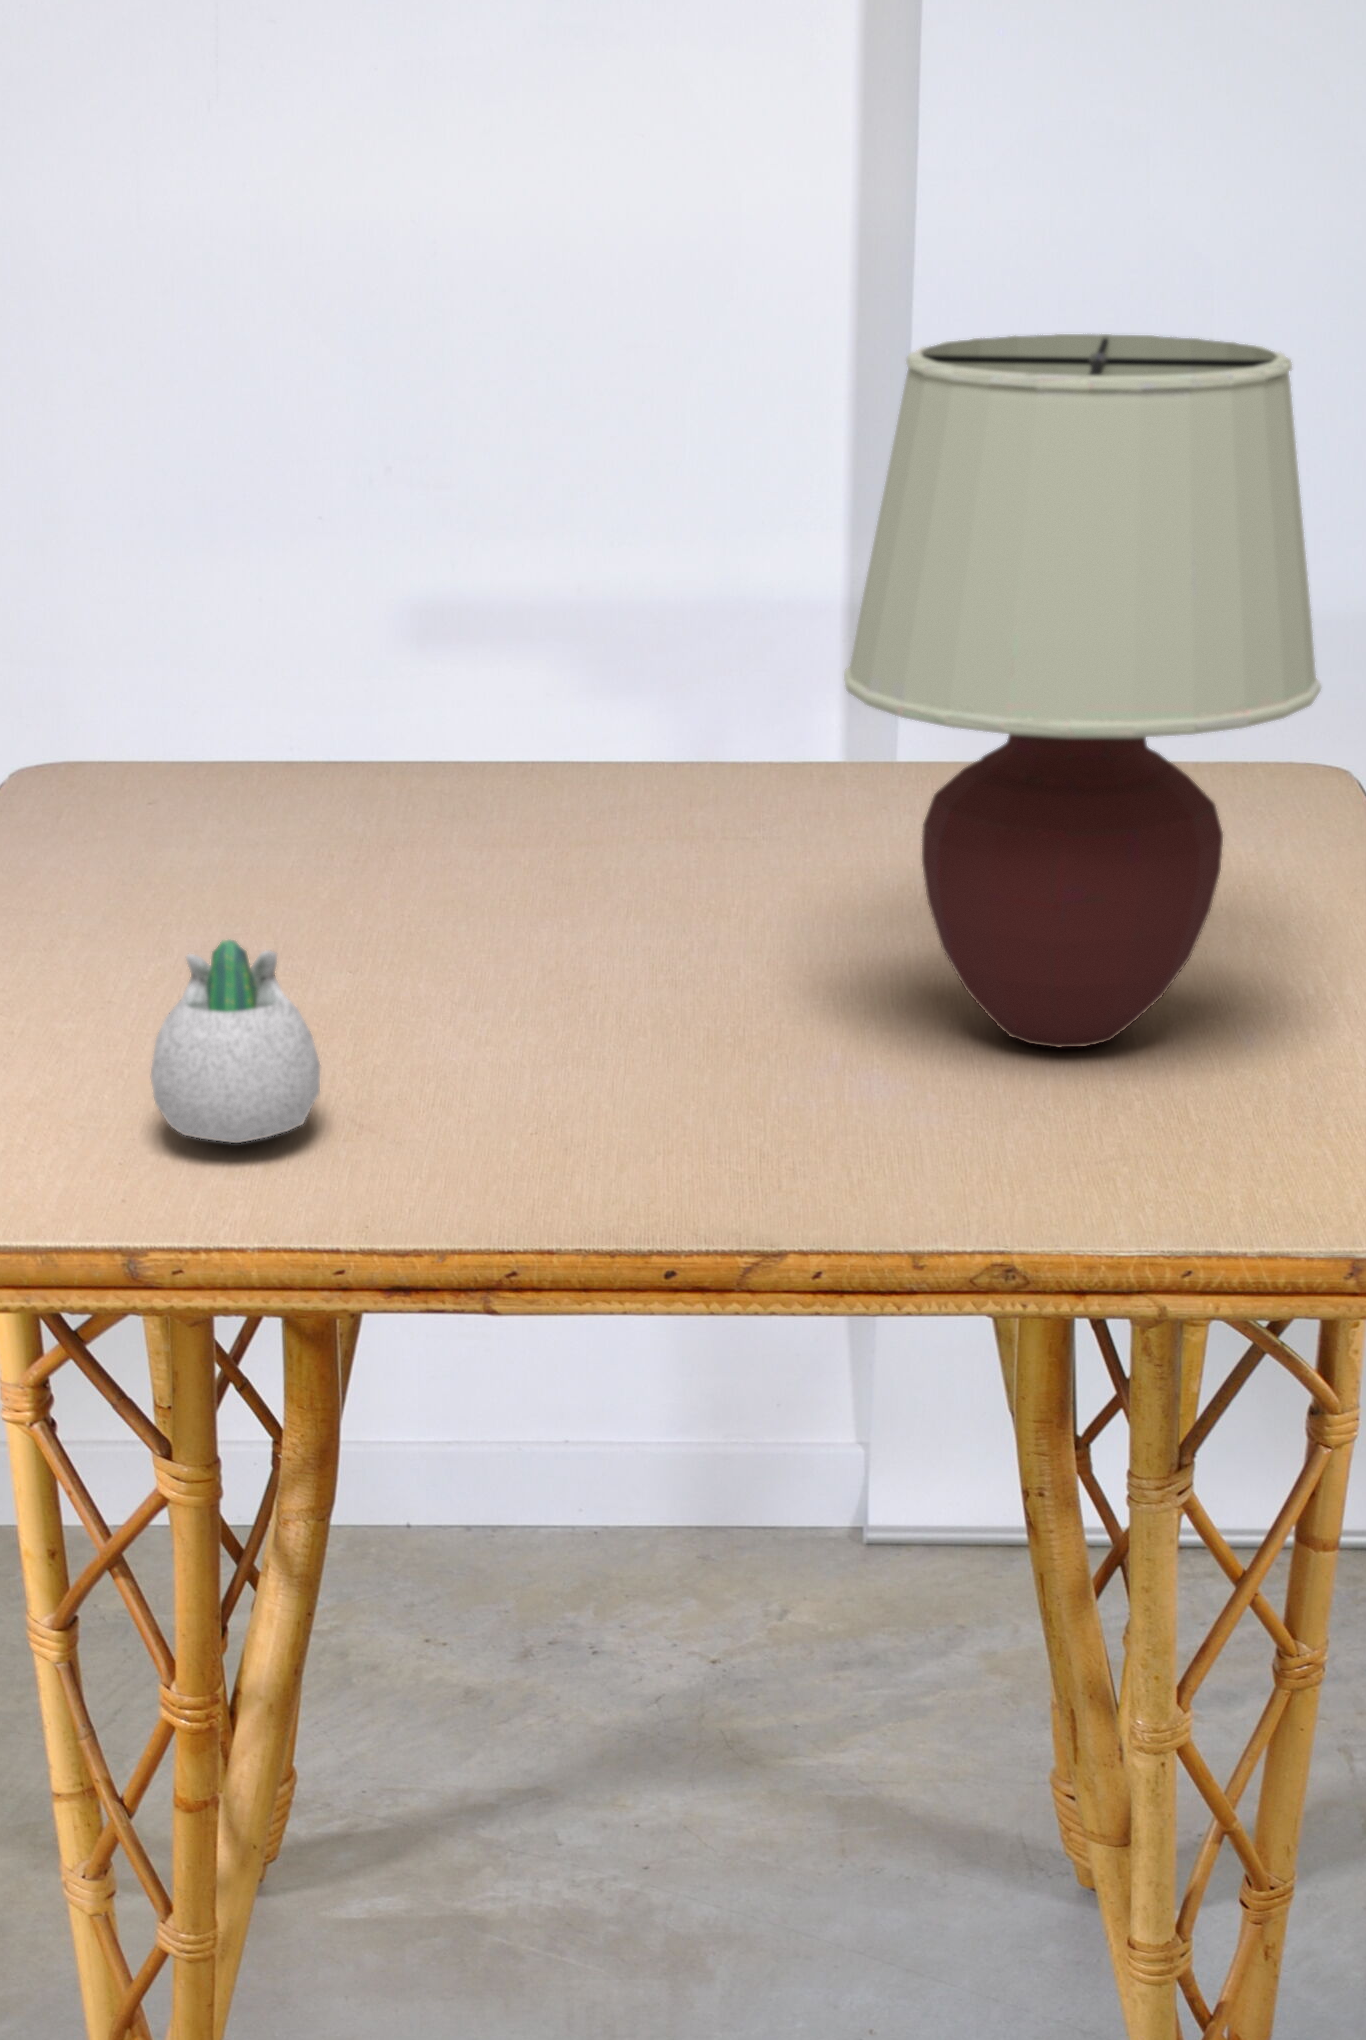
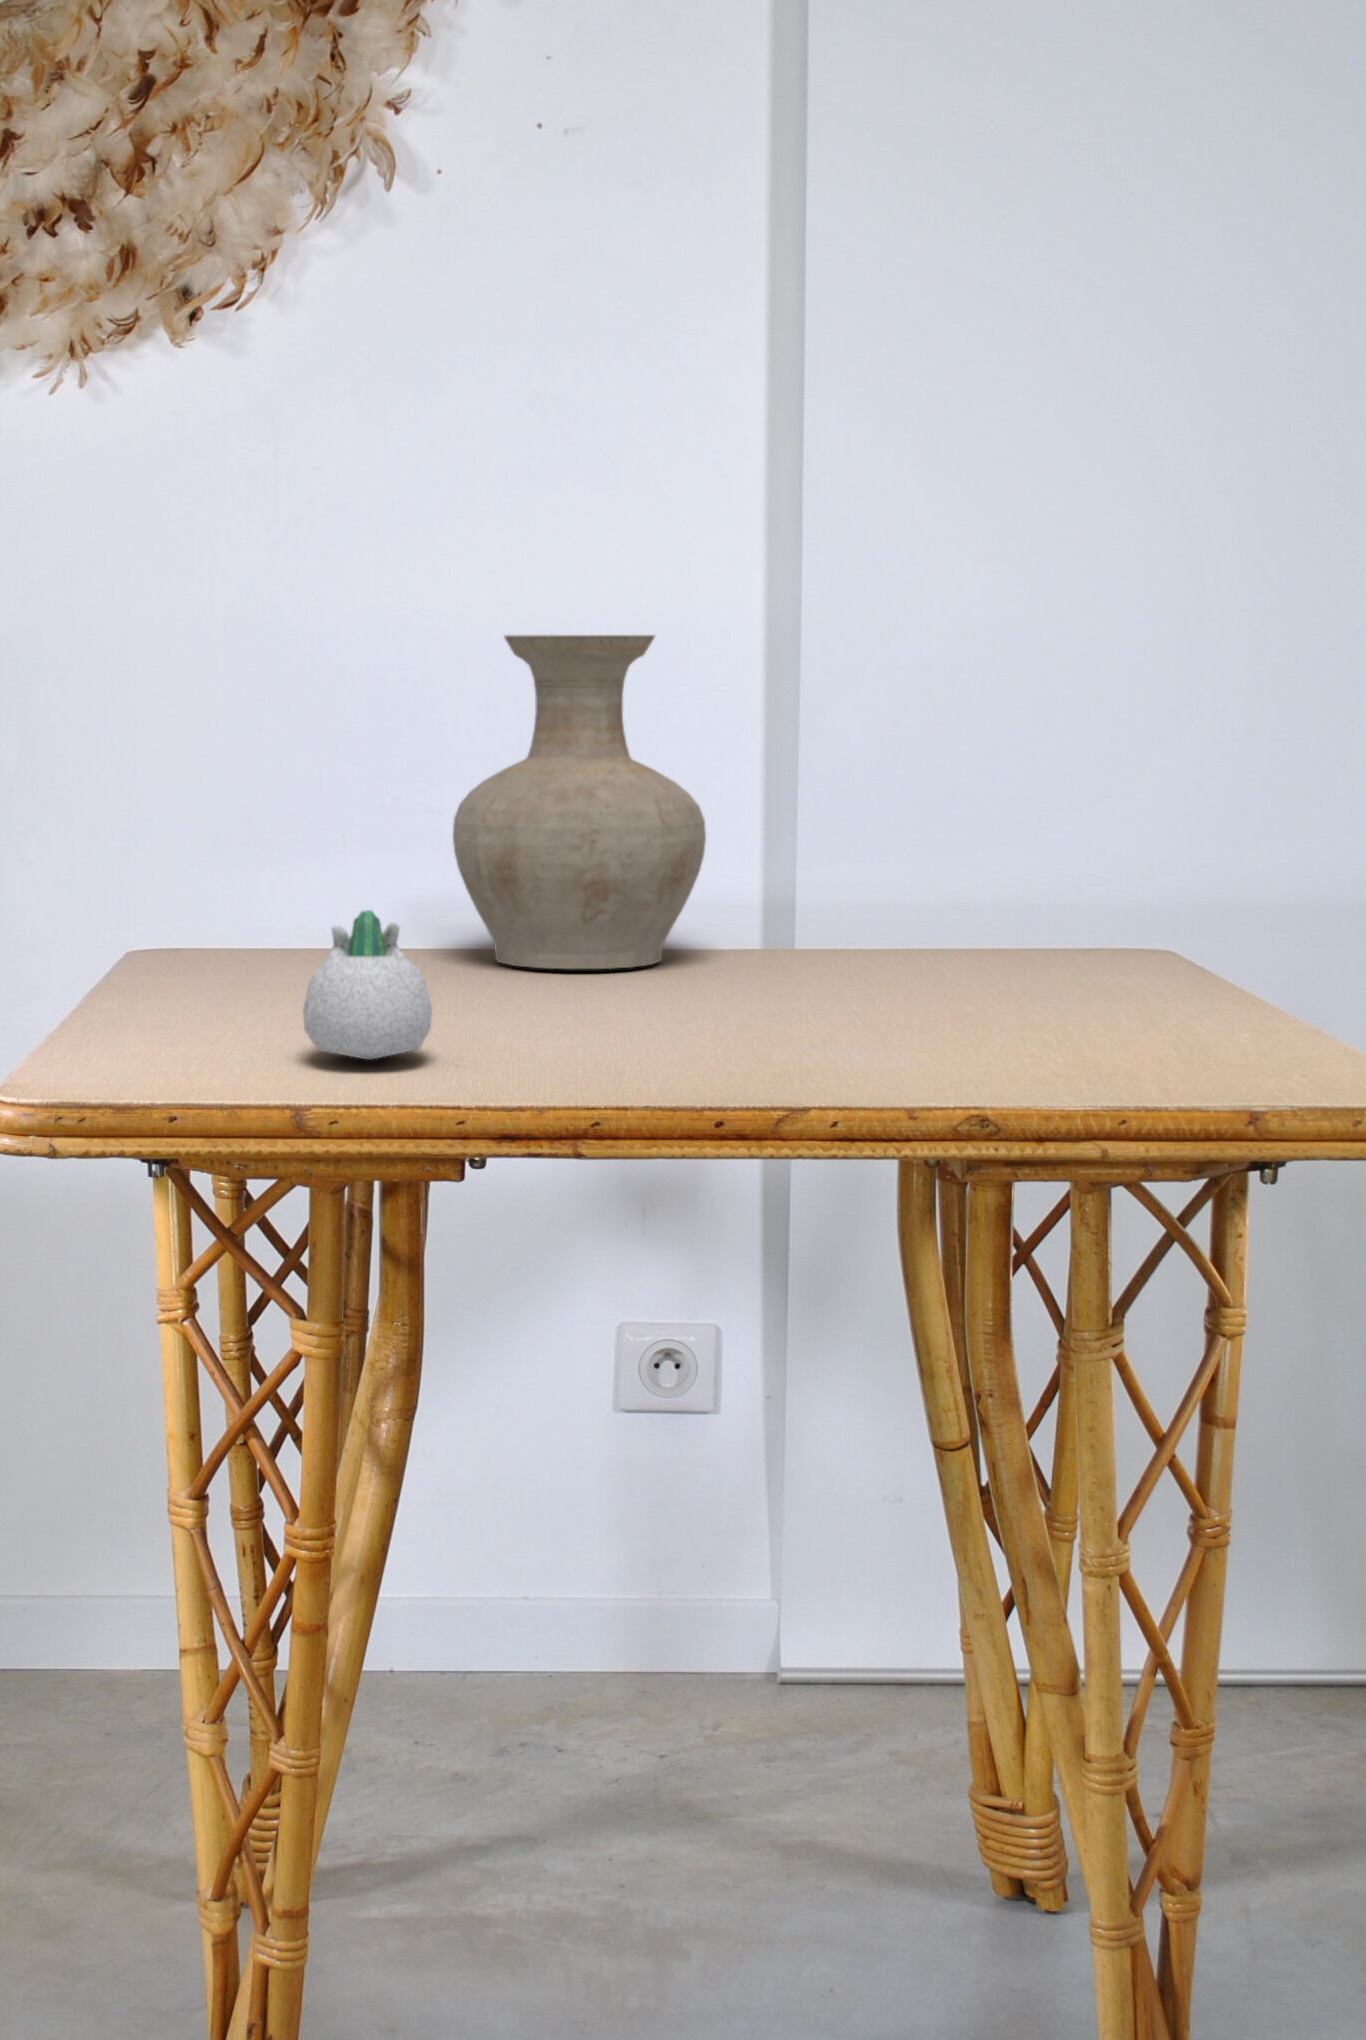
table lamp: present [844,334,1321,1048] -> none [811,518,1170,1024]
vase: none [406,420,738,902] -> present [453,635,706,969]

